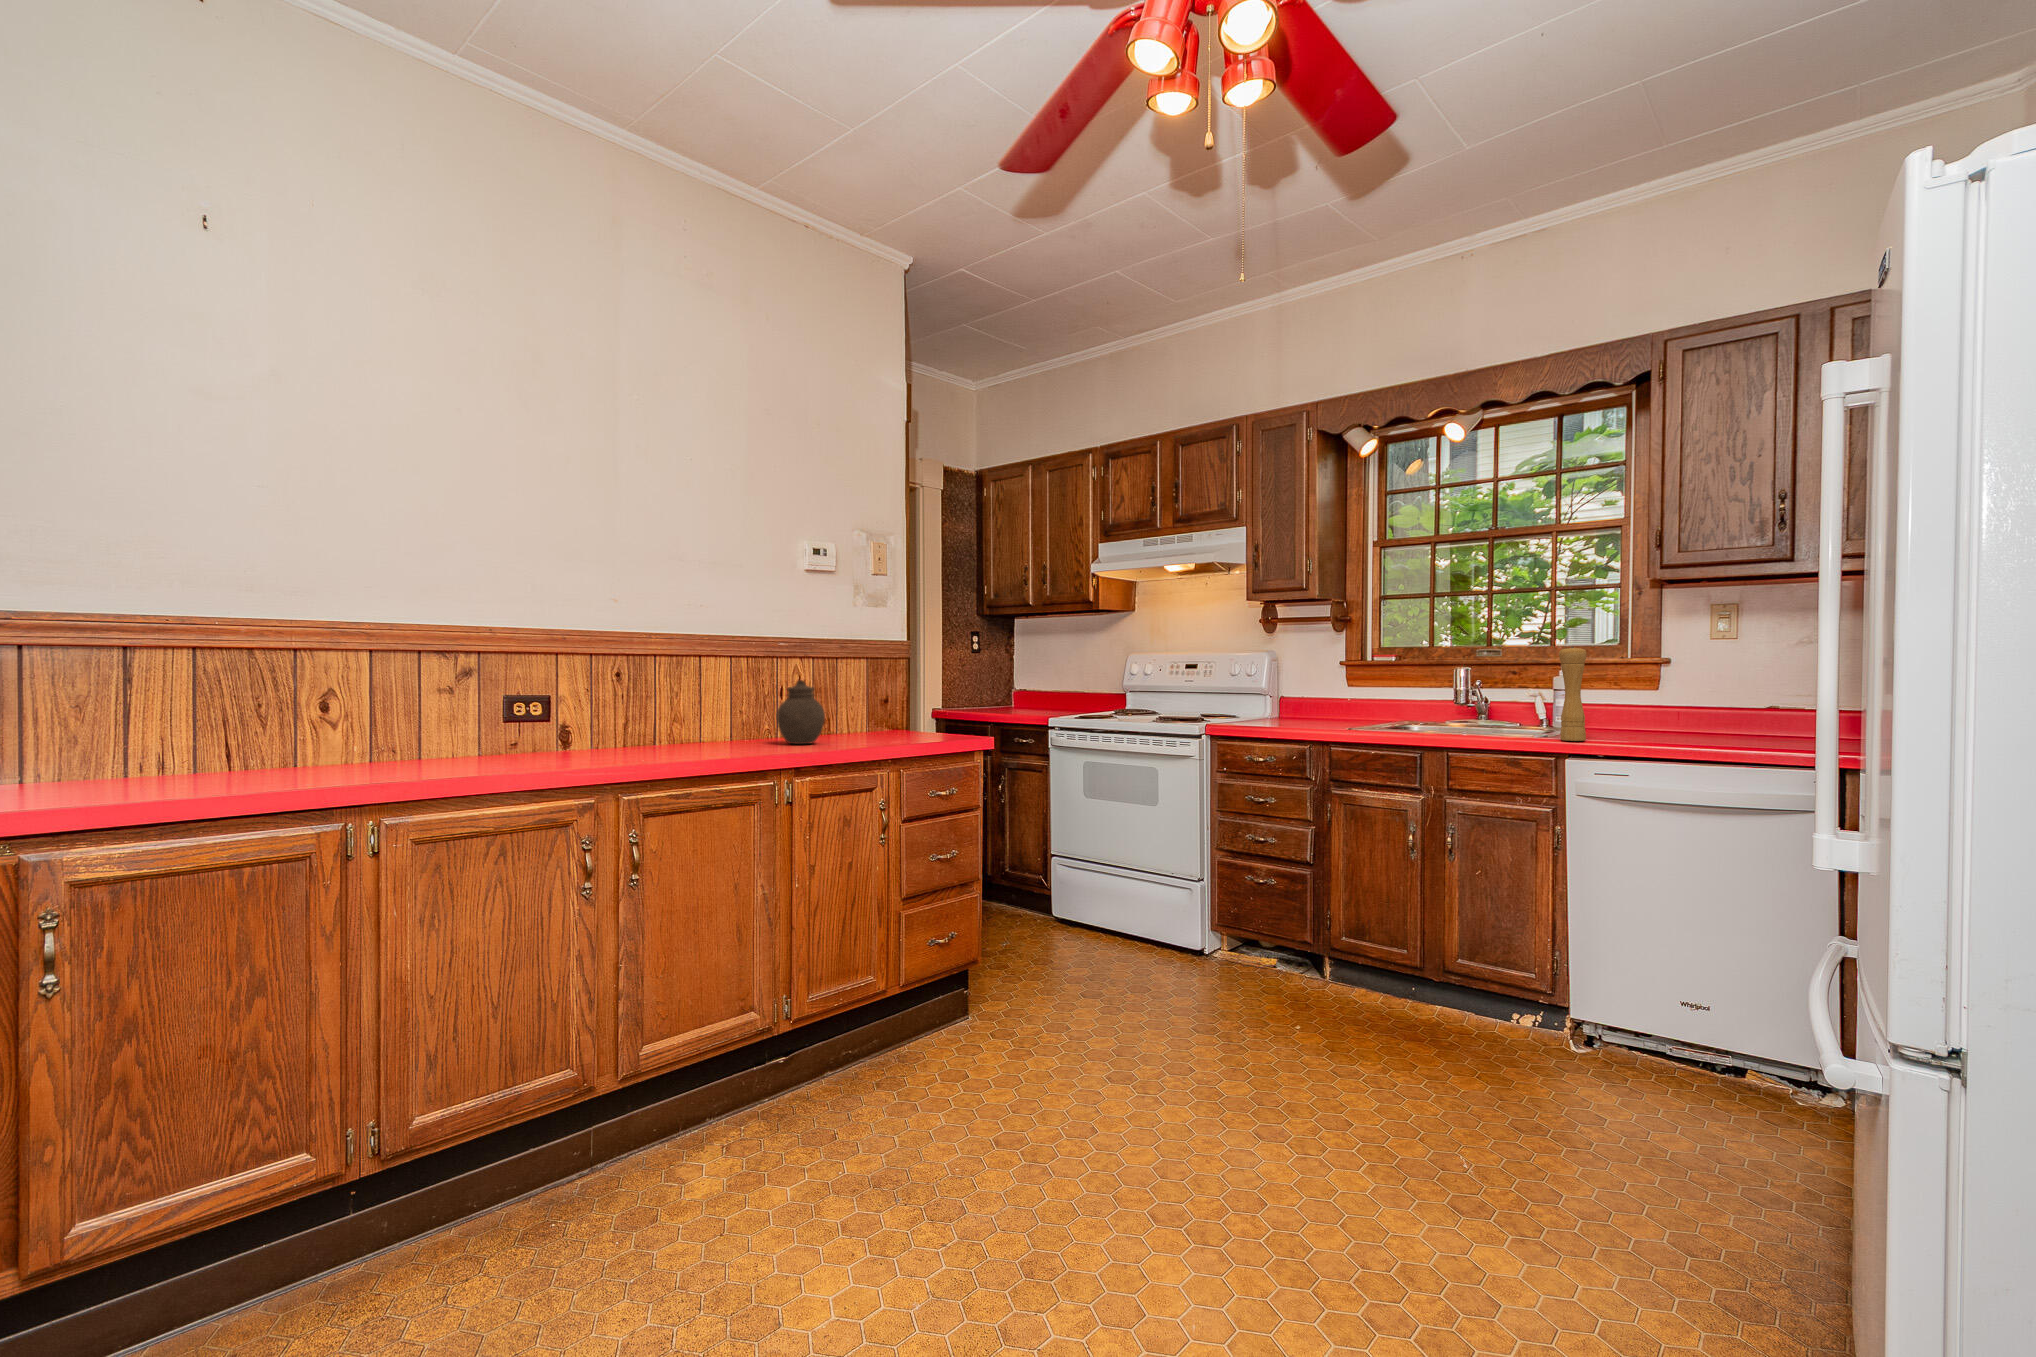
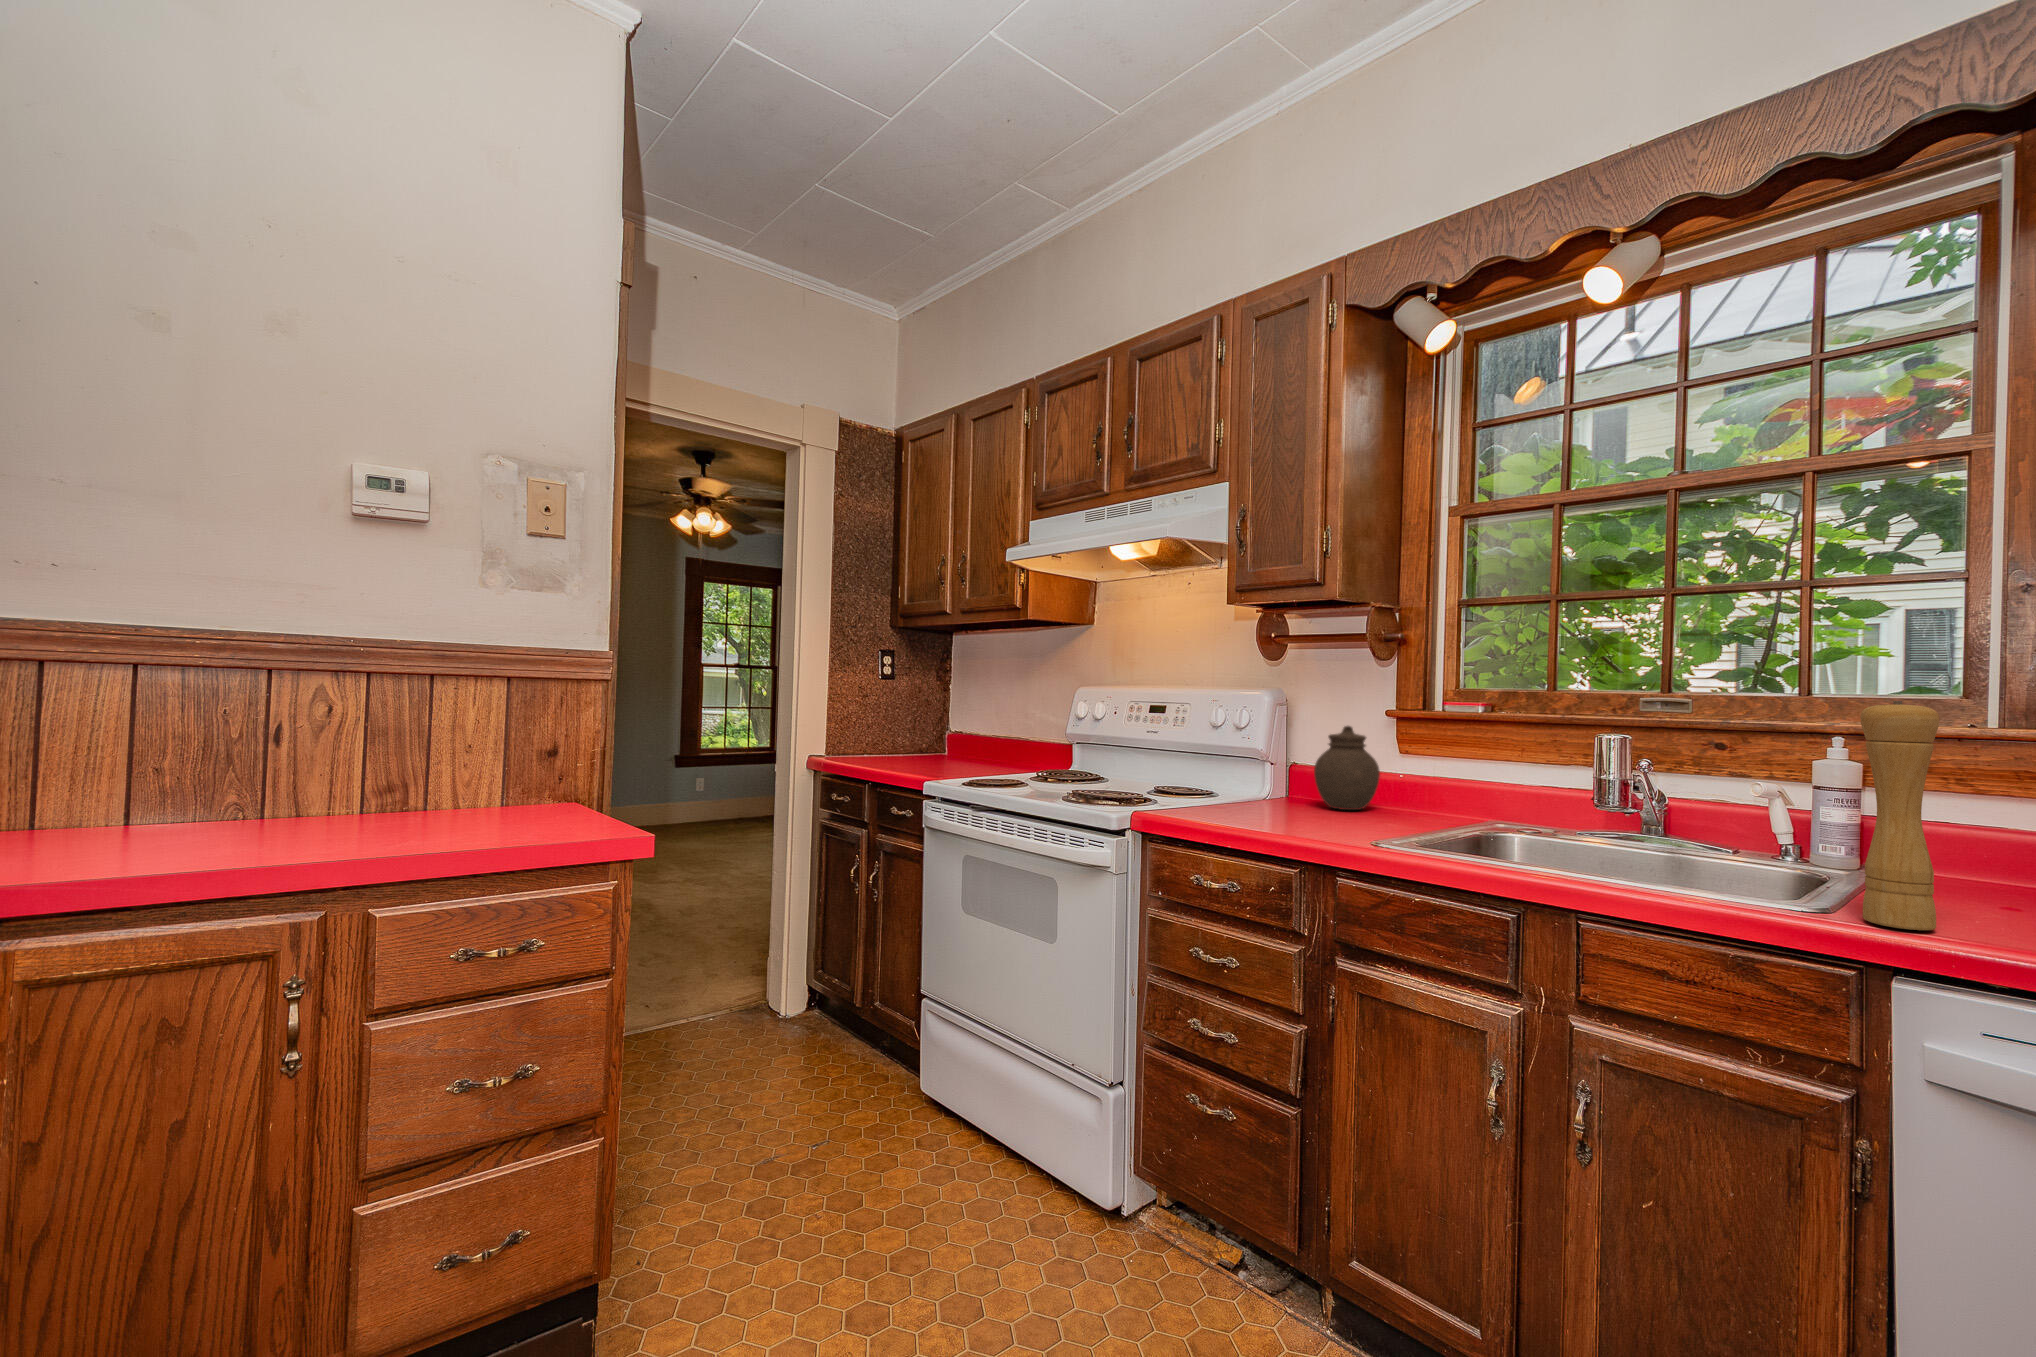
jar: present [777,680,825,744] -> present [1314,726,1380,810]

